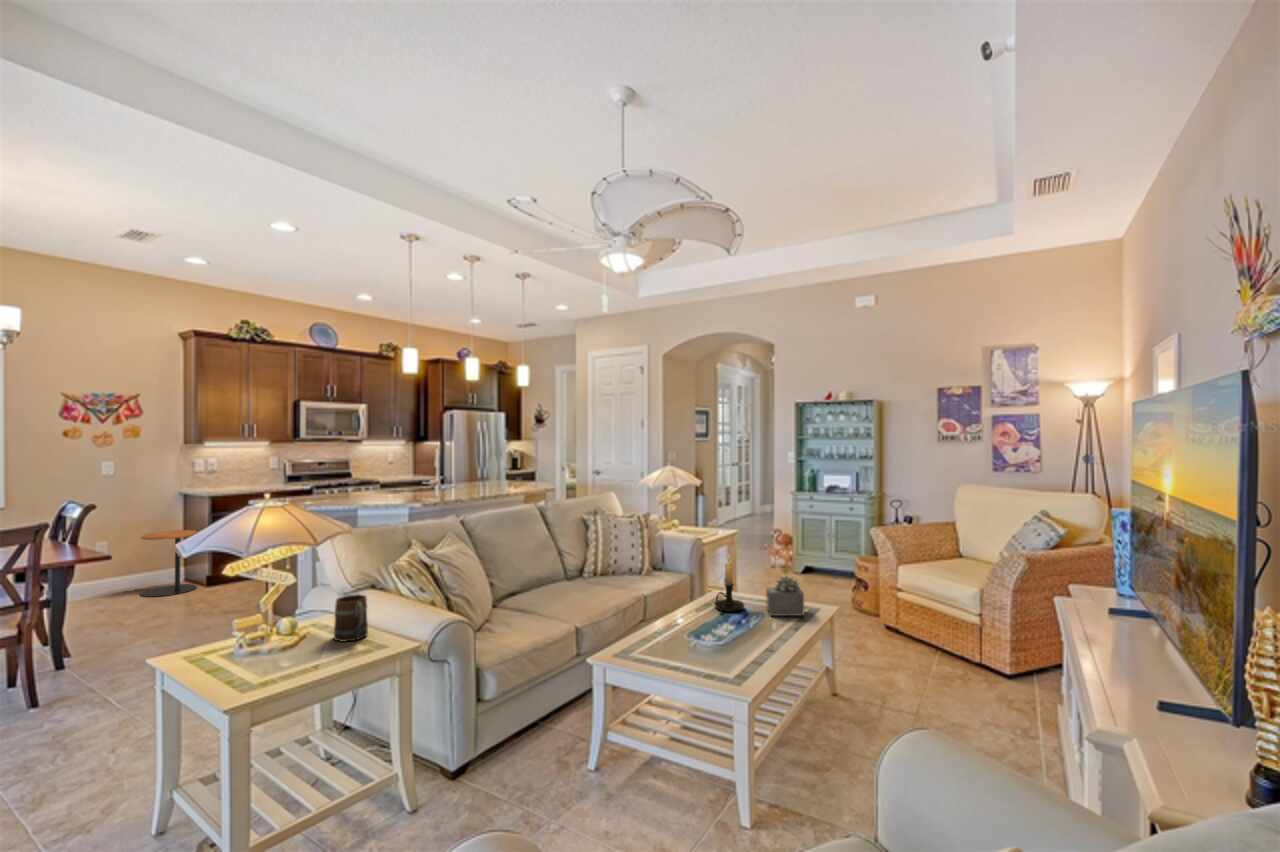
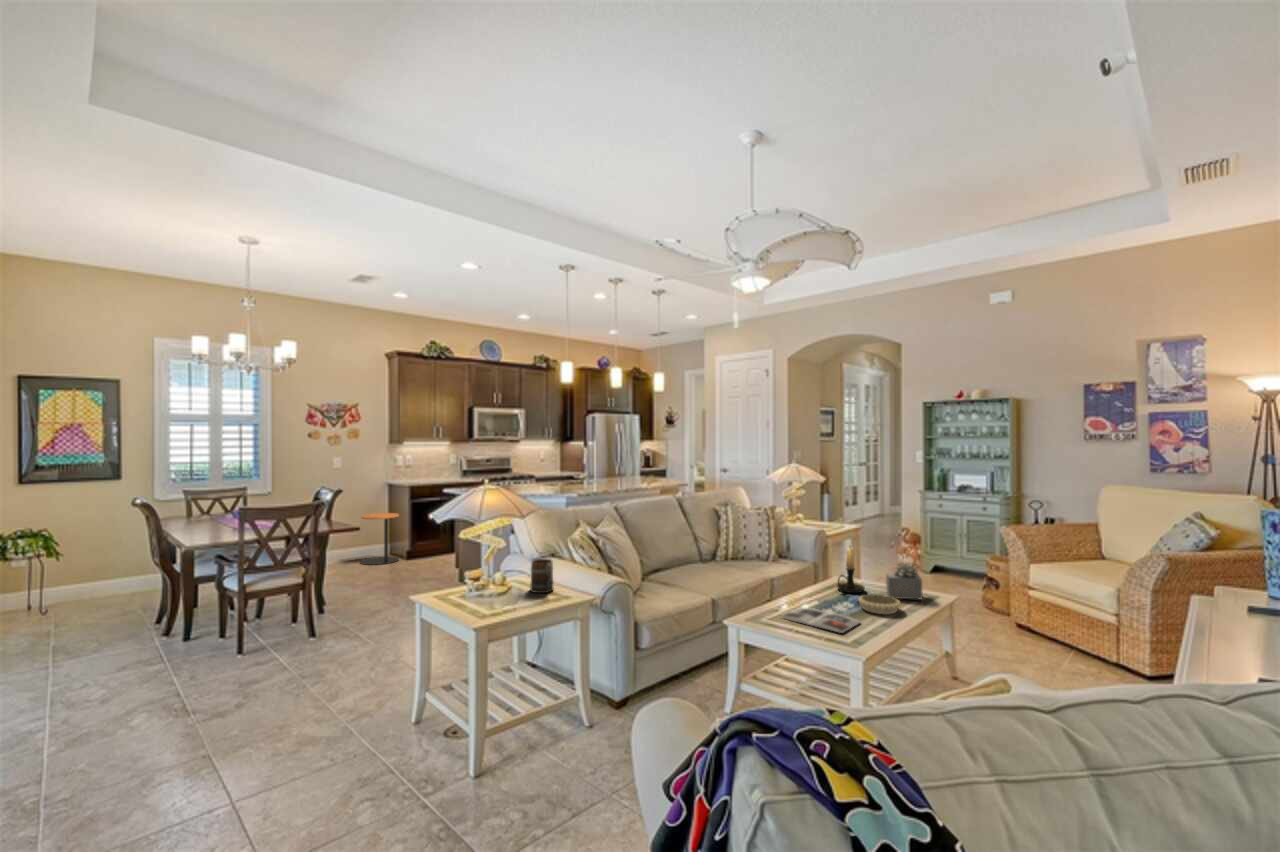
decorative bowl: none [738,614,784,637] -> present [858,595,901,614]
magazine: none [651,635,743,667] -> present [781,607,860,633]

